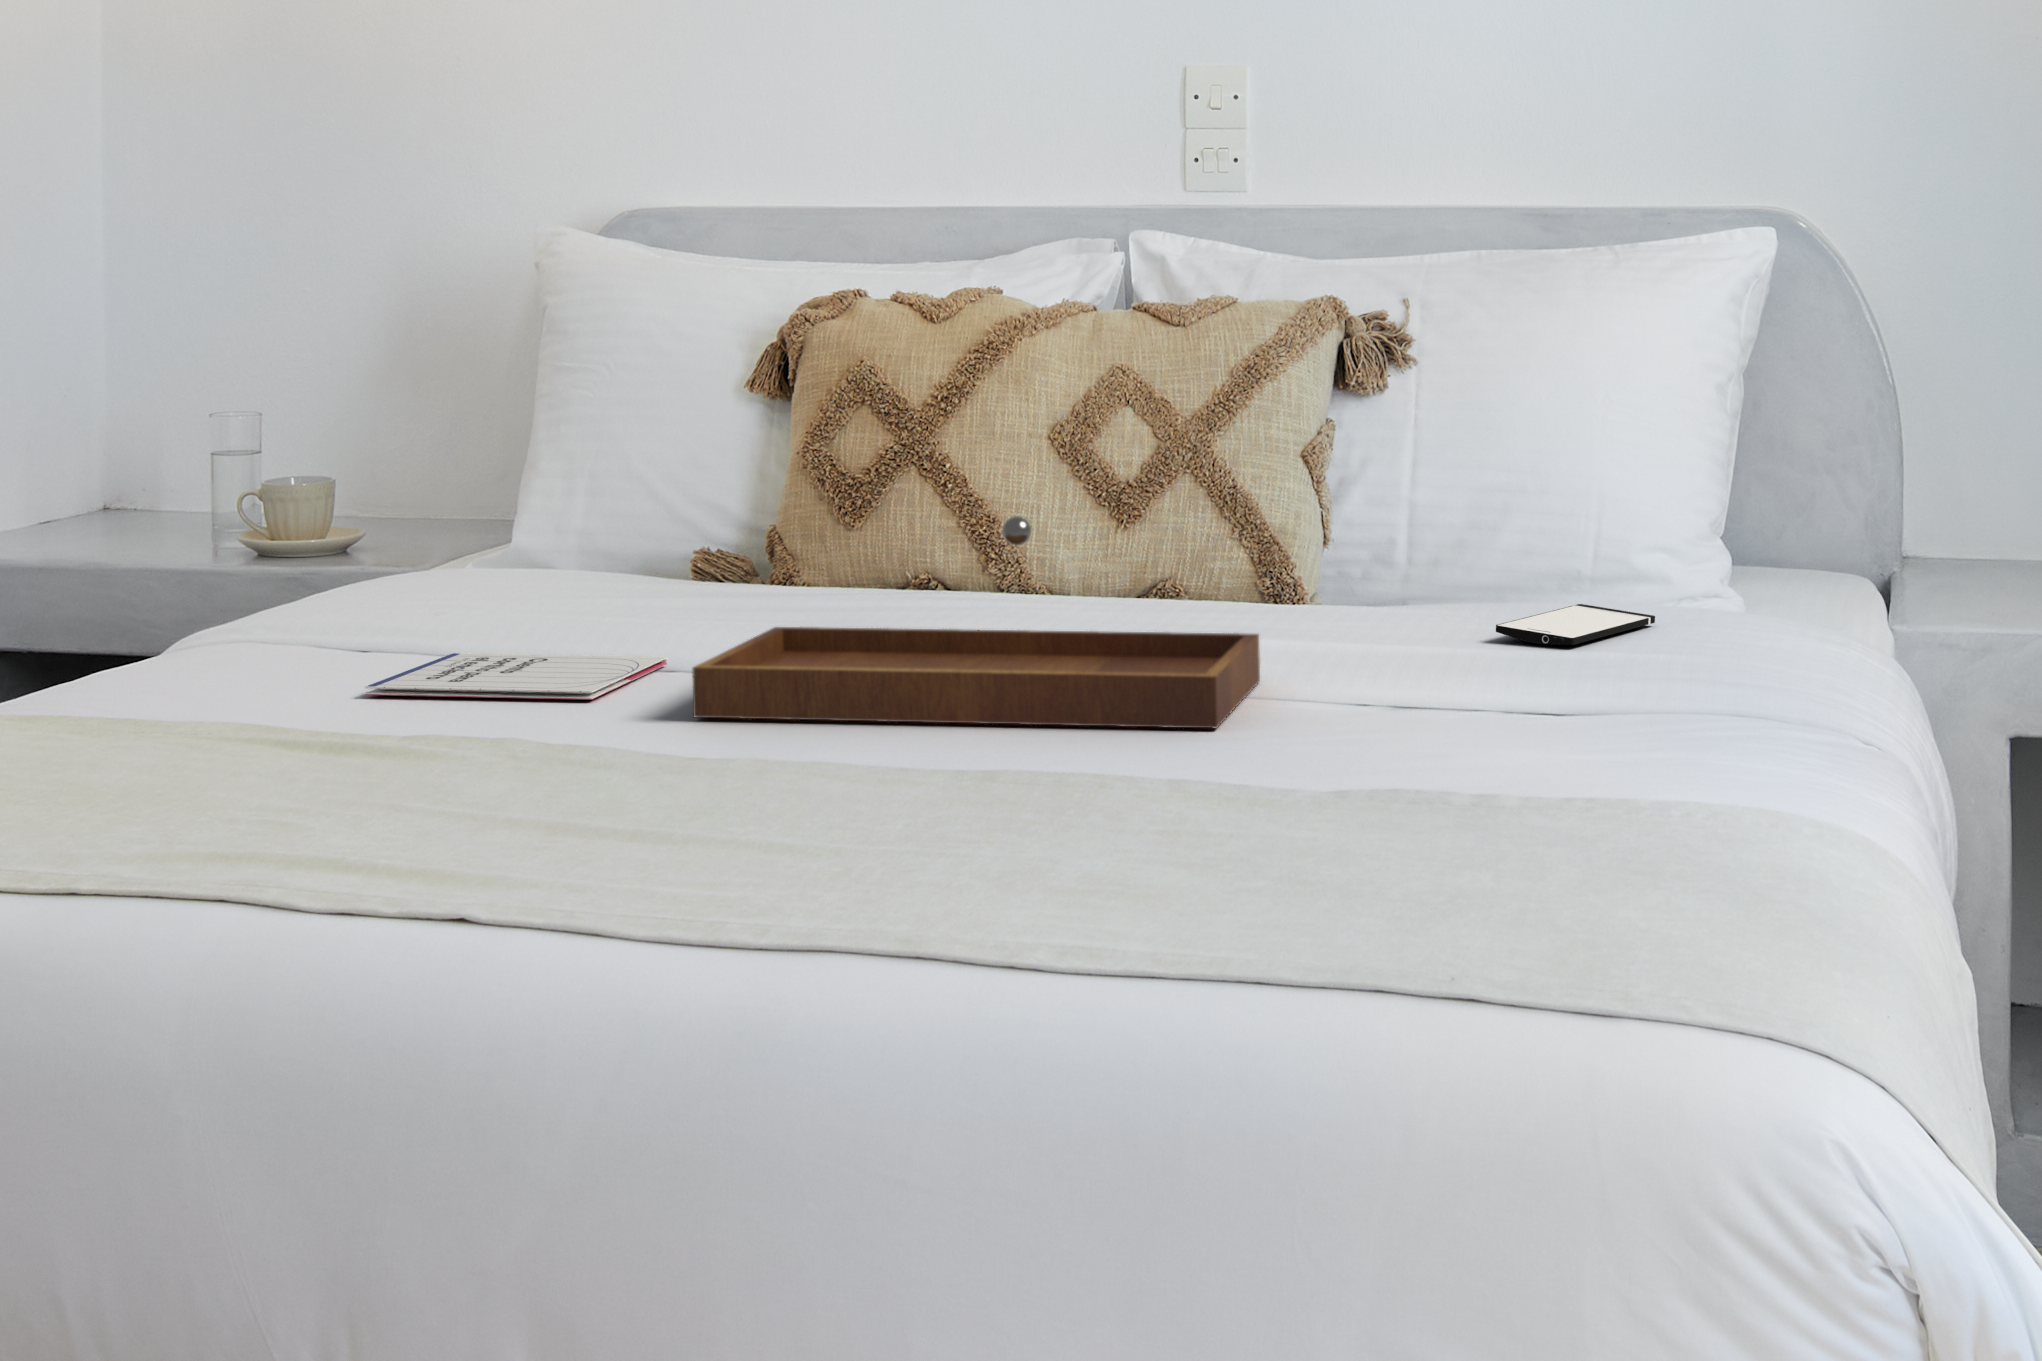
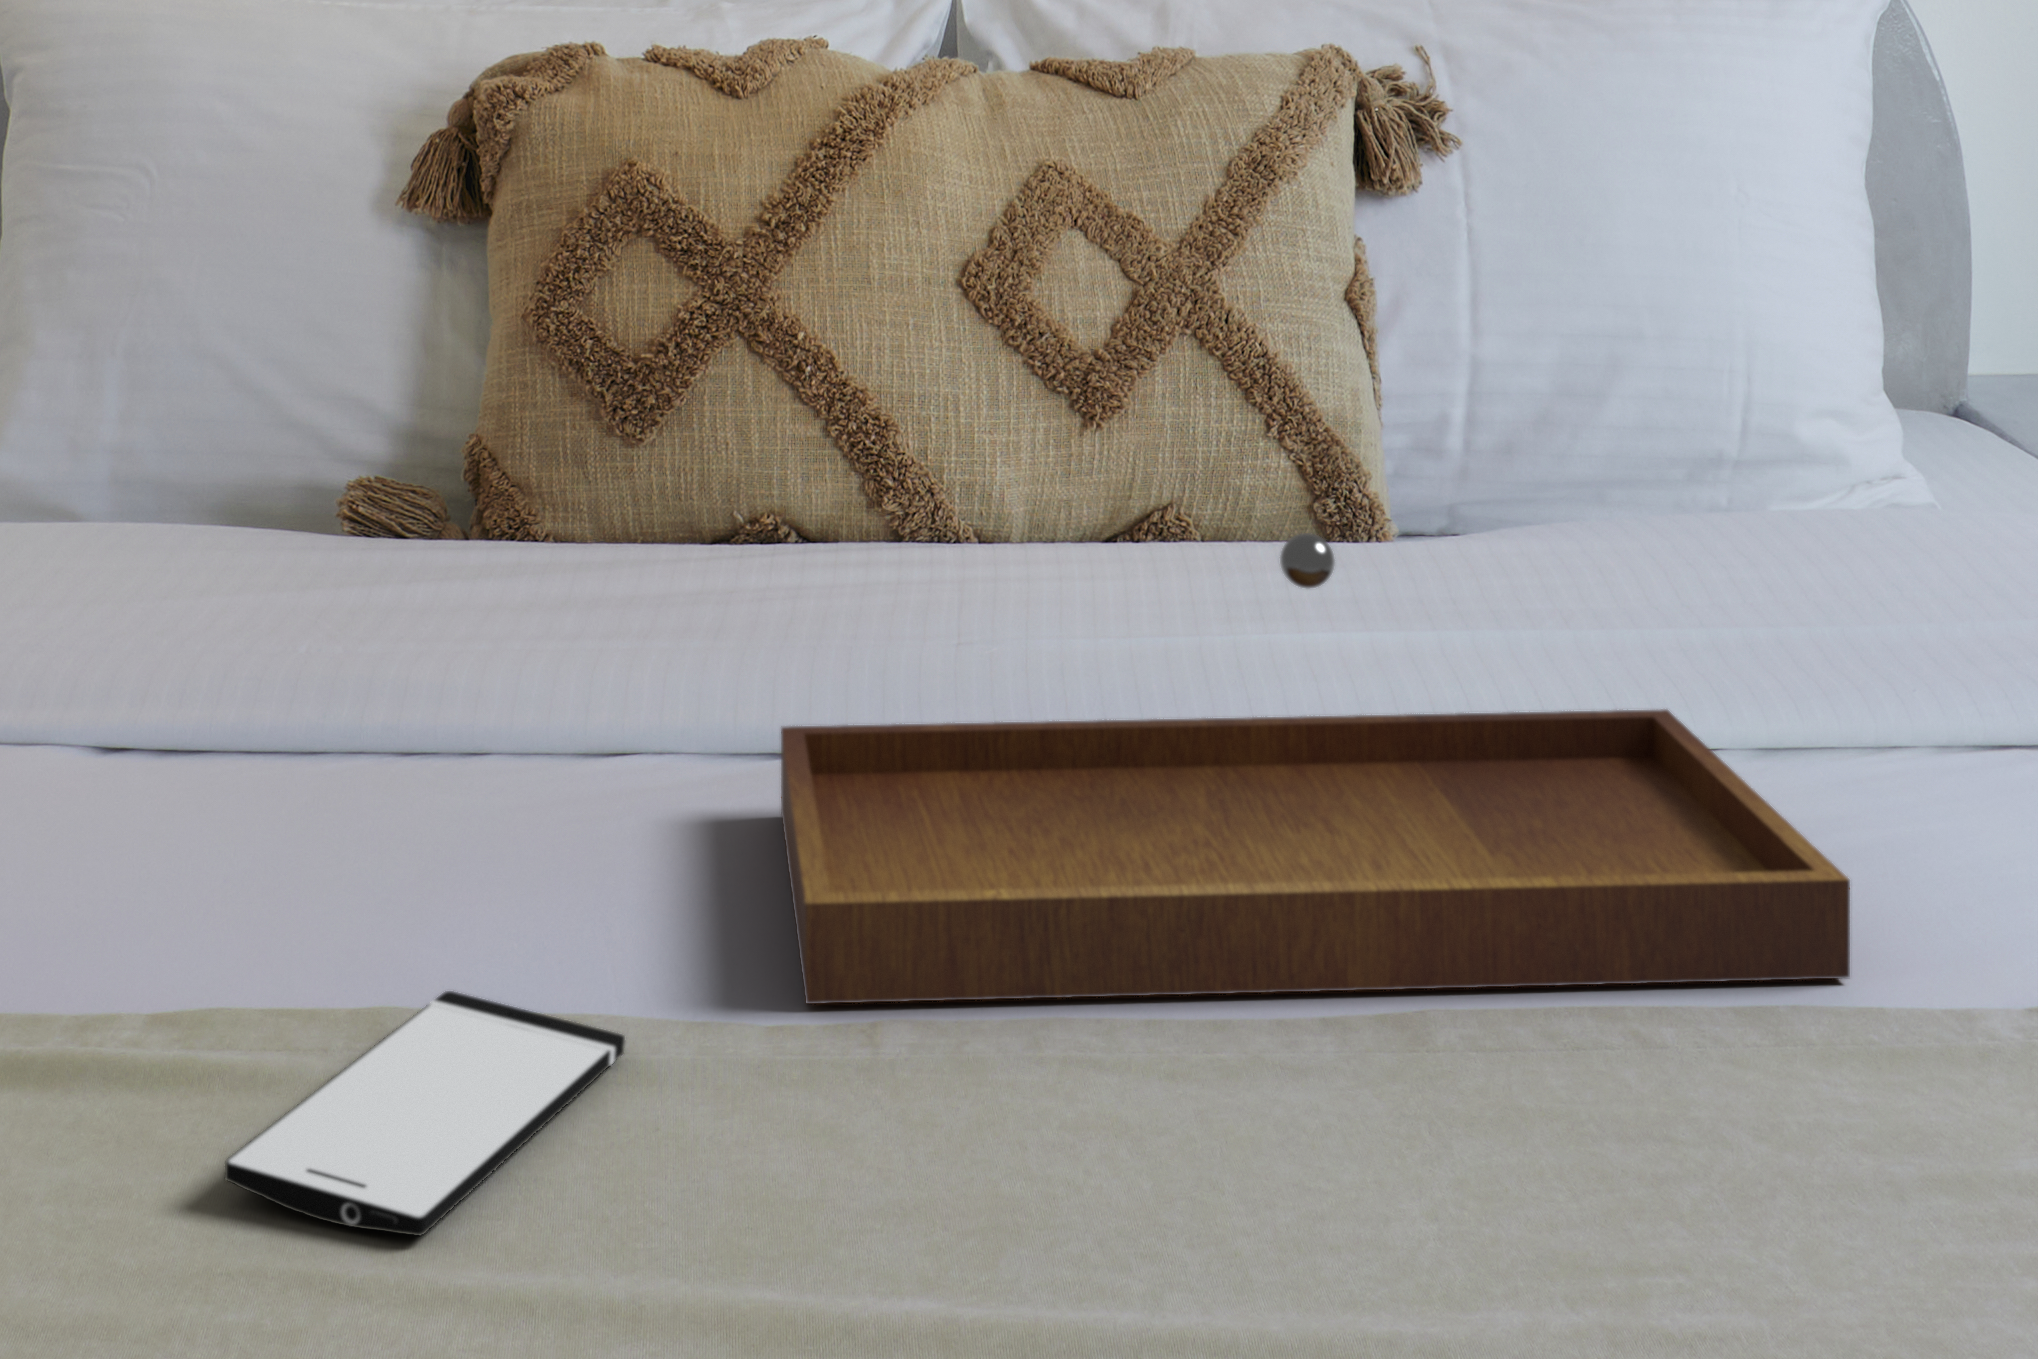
smartphone: present [1496,604,1655,645] -> present [225,991,625,1236]
notebook: present [365,653,667,700] -> none [36,767,544,950]

